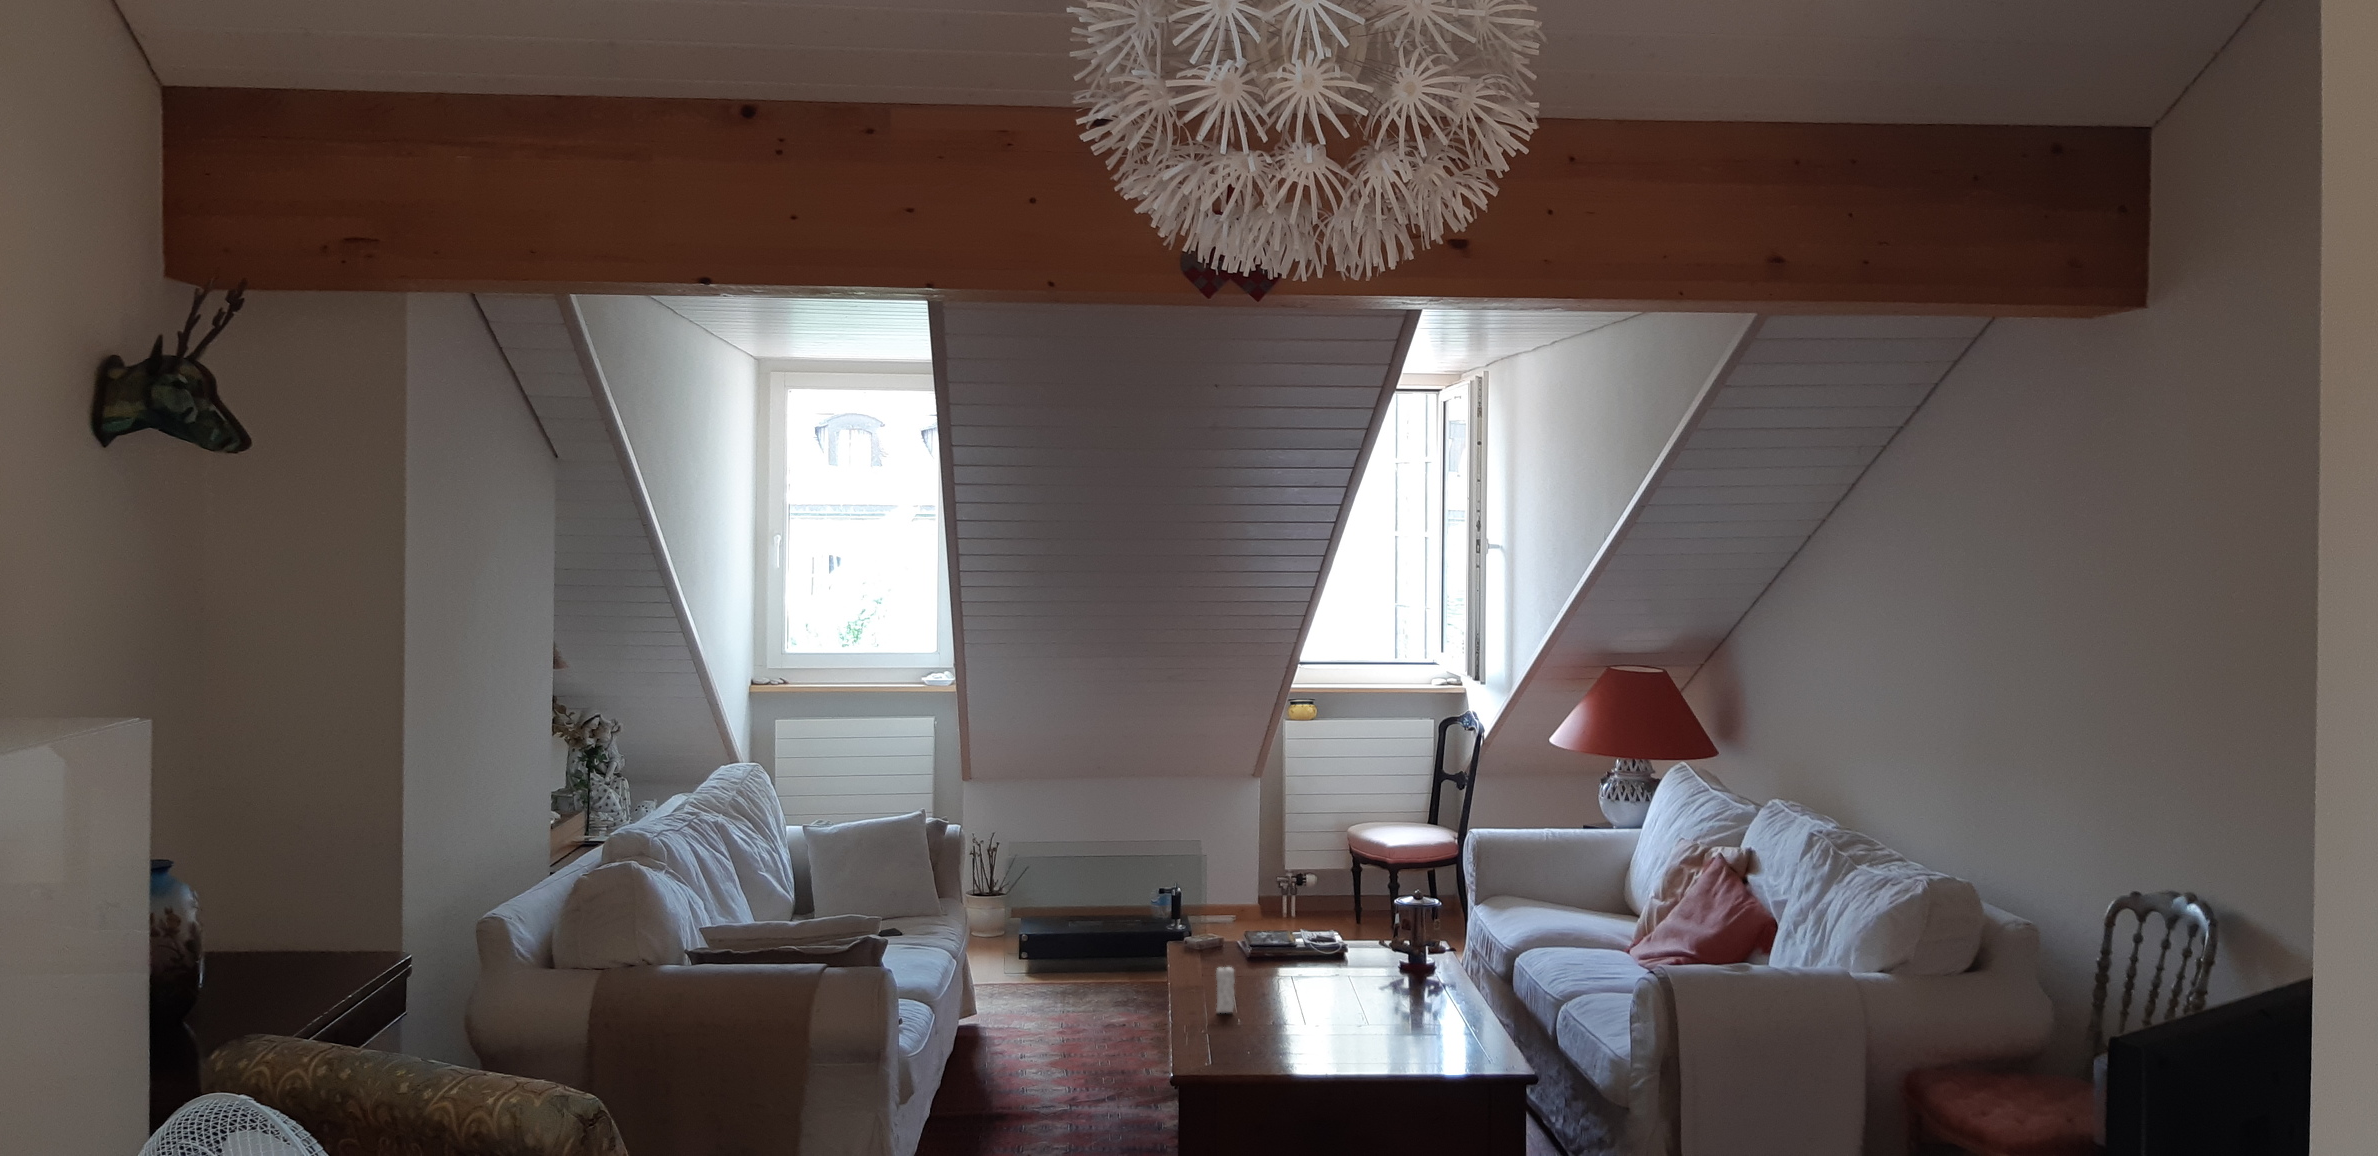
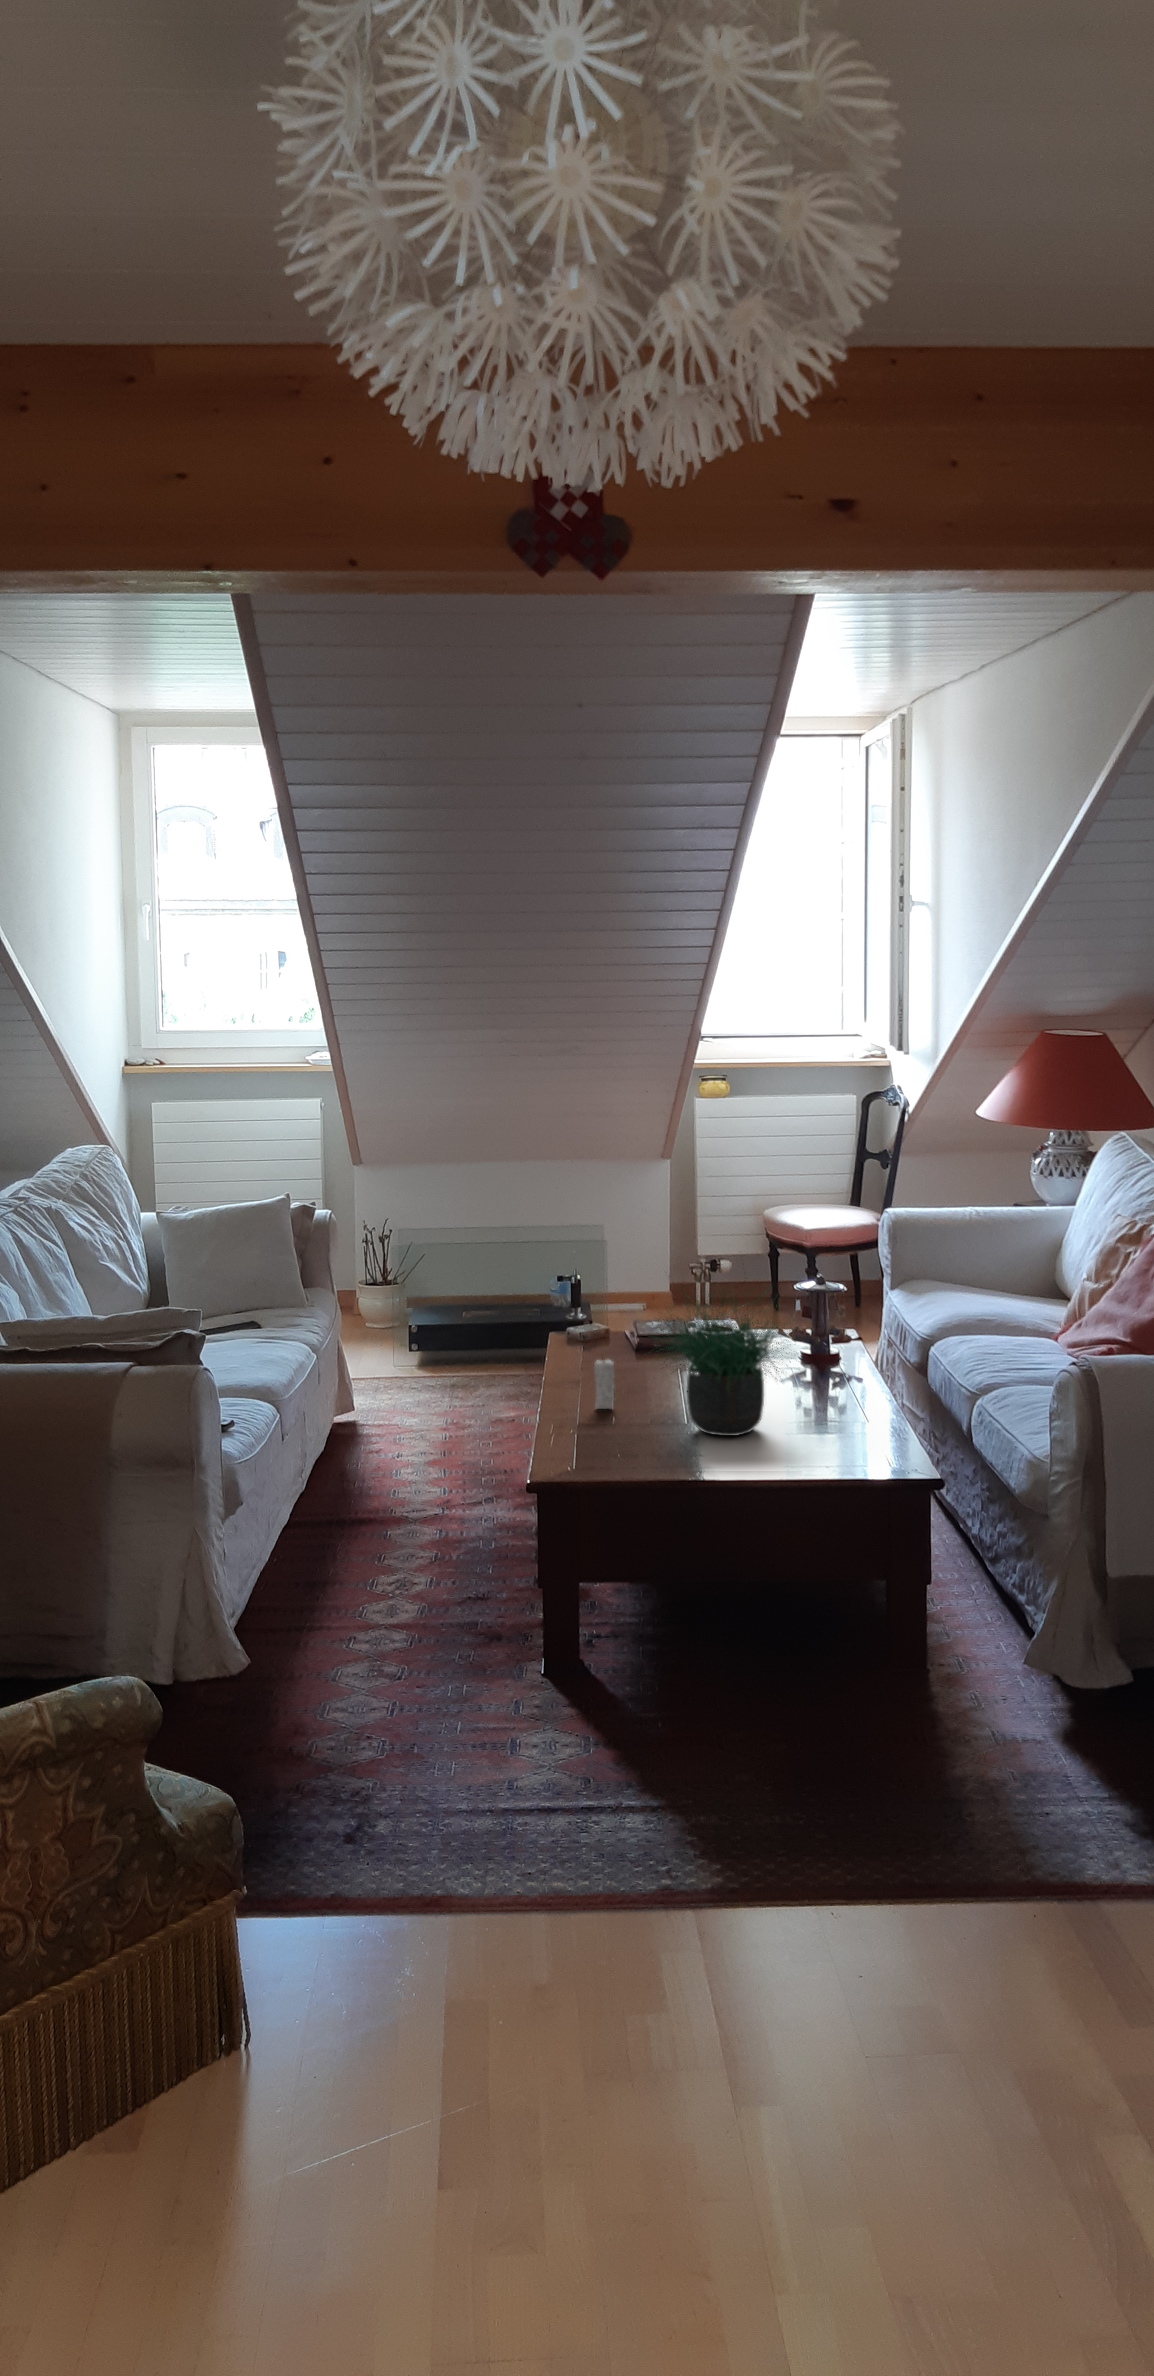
potted plant: none [1260,867,1416,1038] -> present [656,1289,787,1436]

